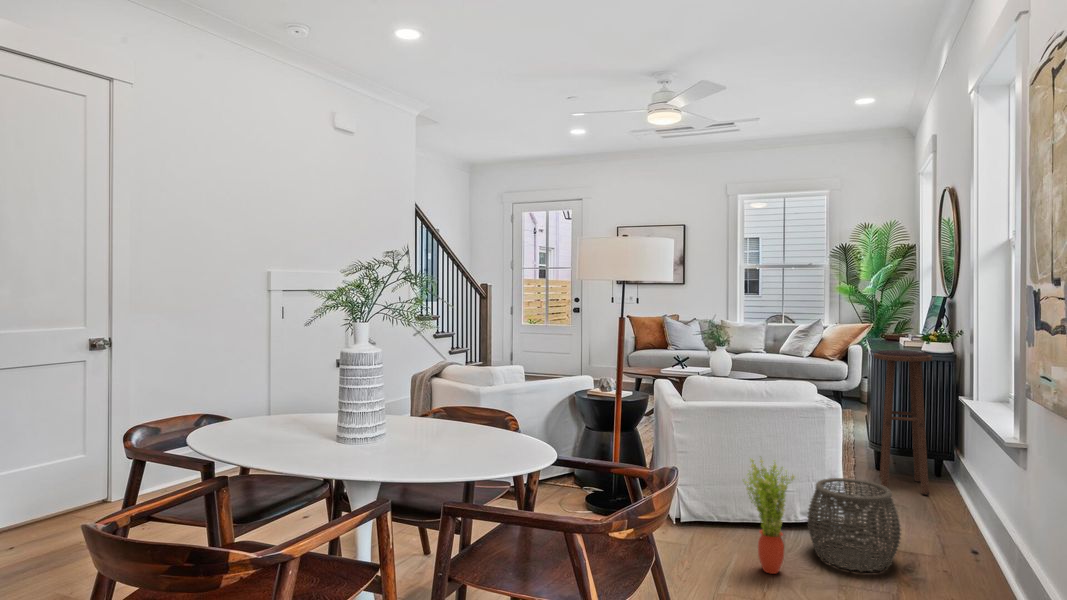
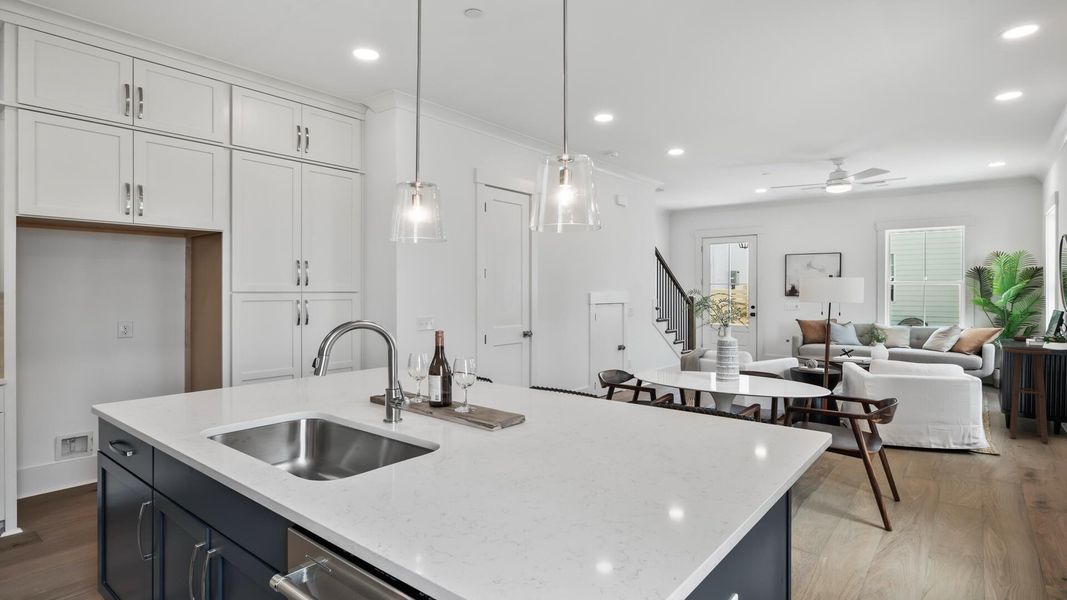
potted plant: present [745,459,795,574] -> none [918,404,953,471]
woven basket: present [807,478,901,572] -> none [959,422,1024,475]

